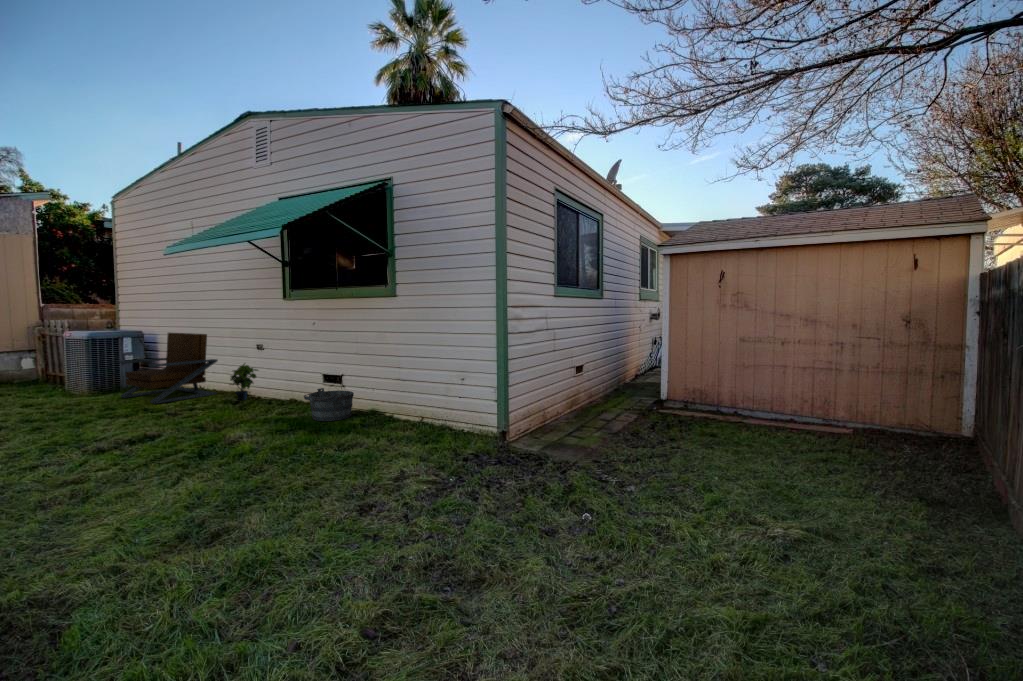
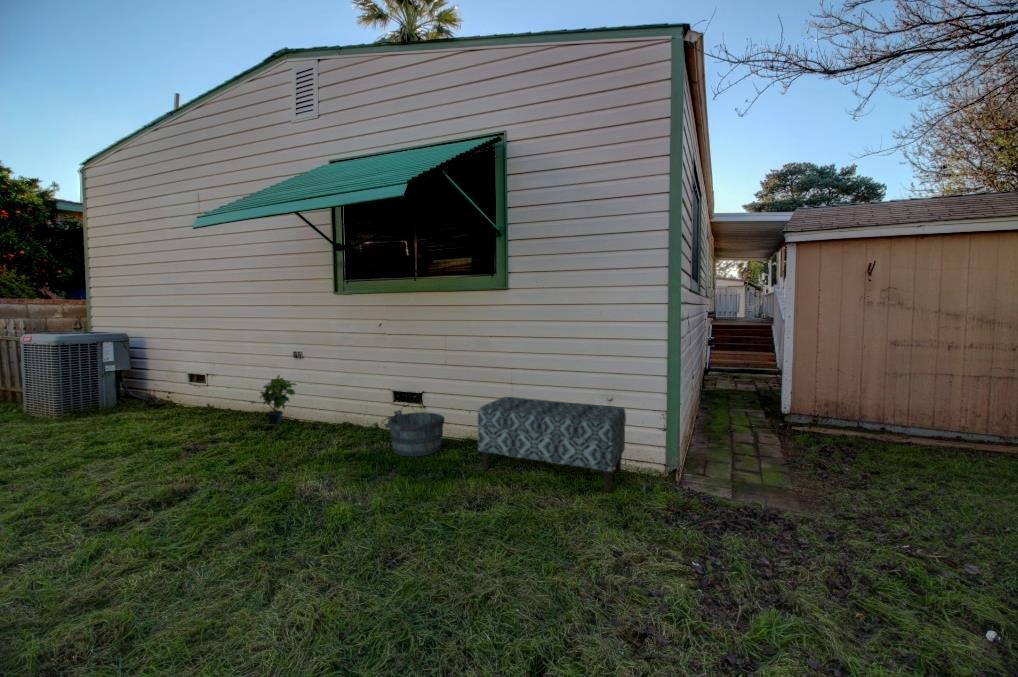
lounge chair: present [119,333,218,404] -> none [103,335,237,432]
bench: none [361,378,469,442] -> present [477,397,626,492]

